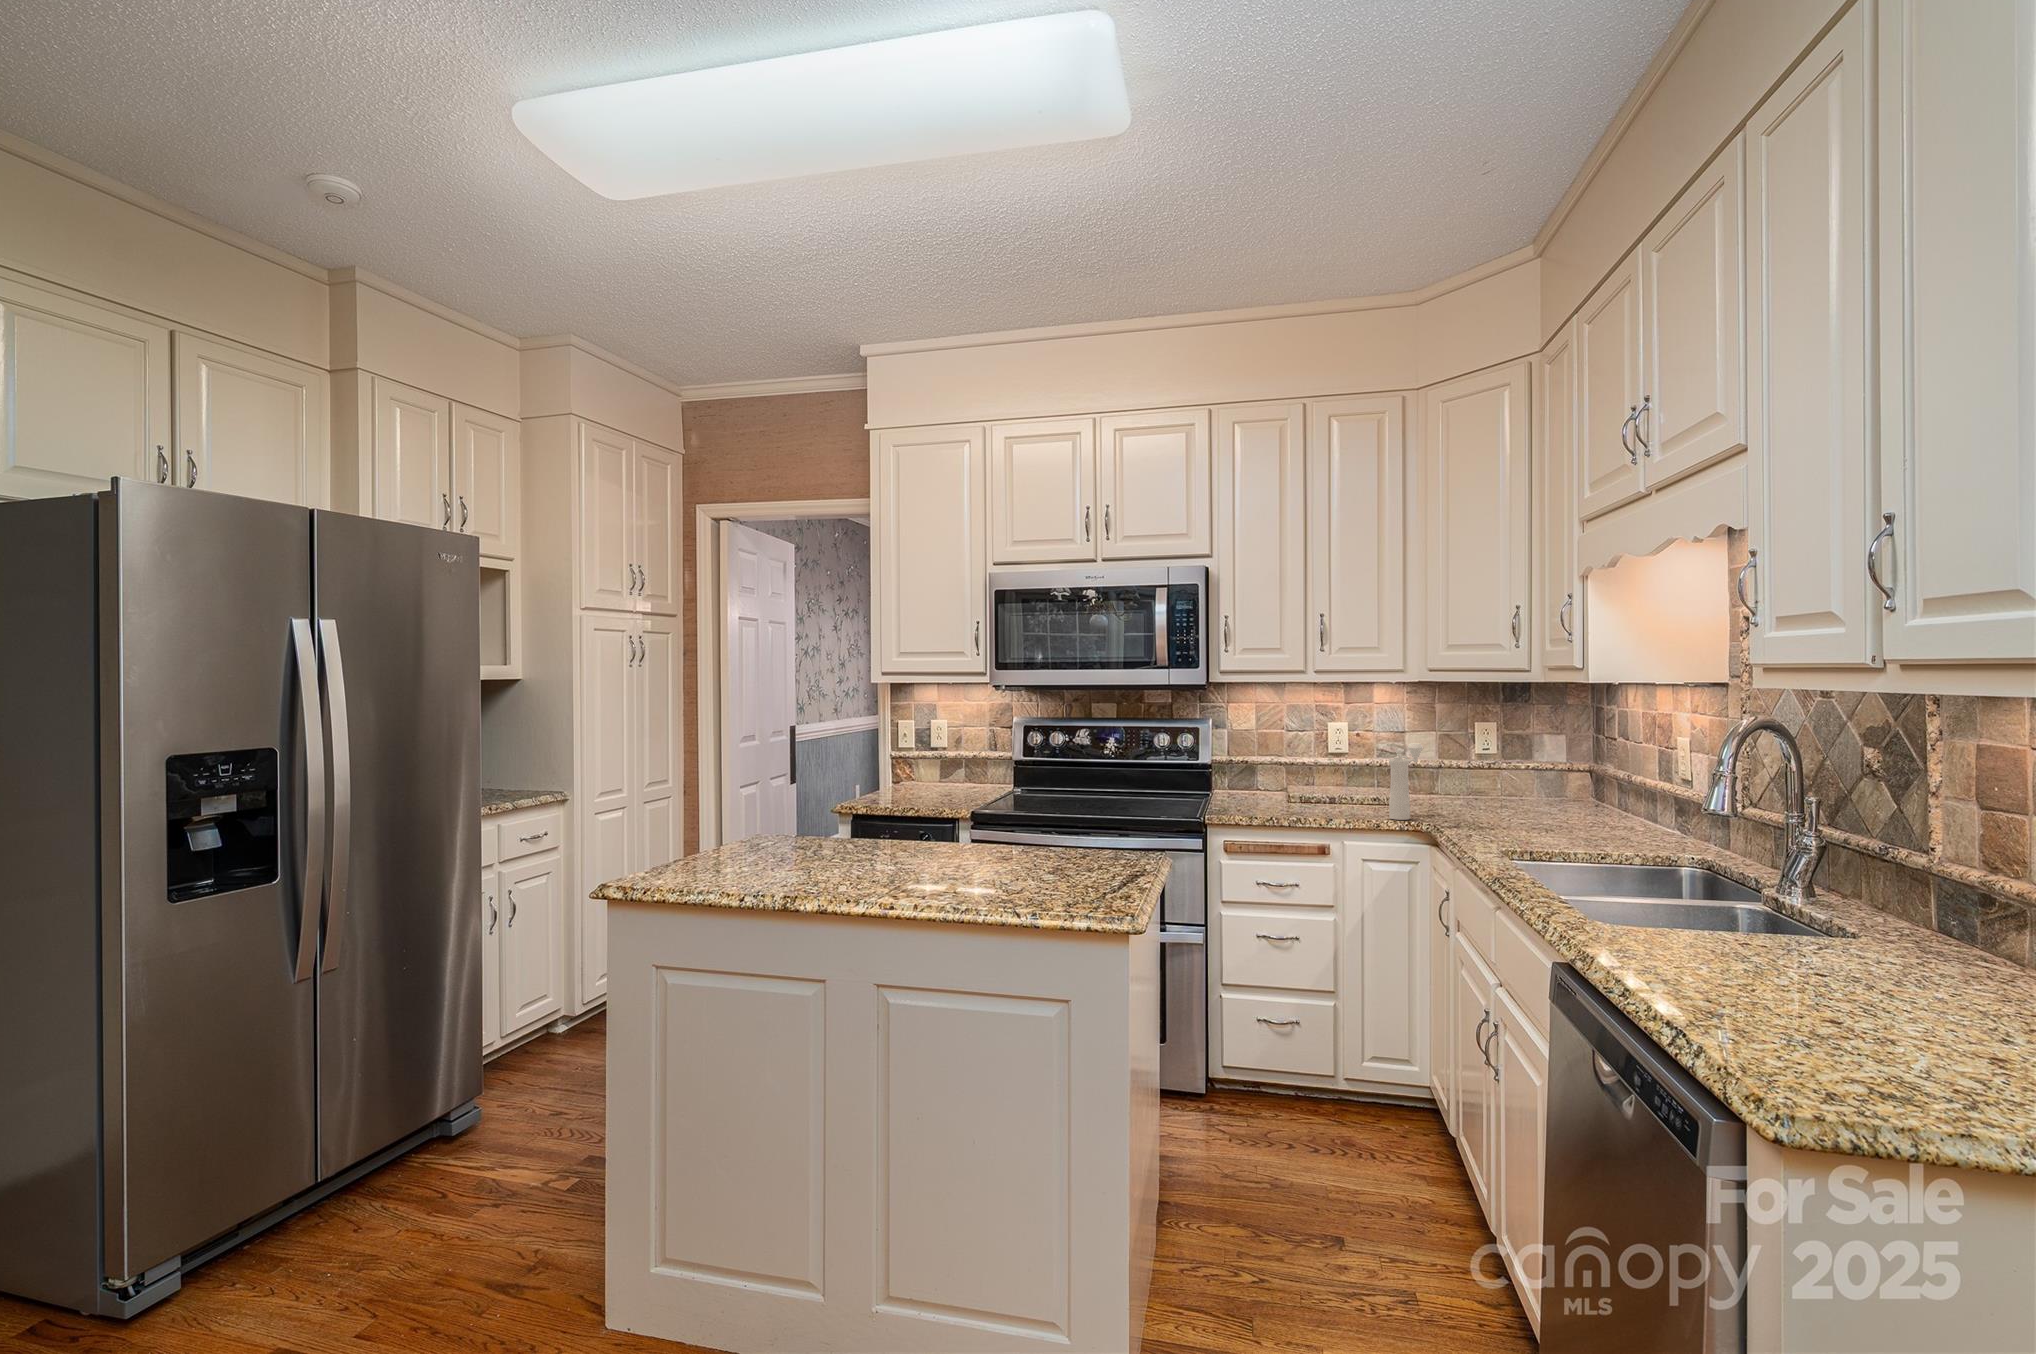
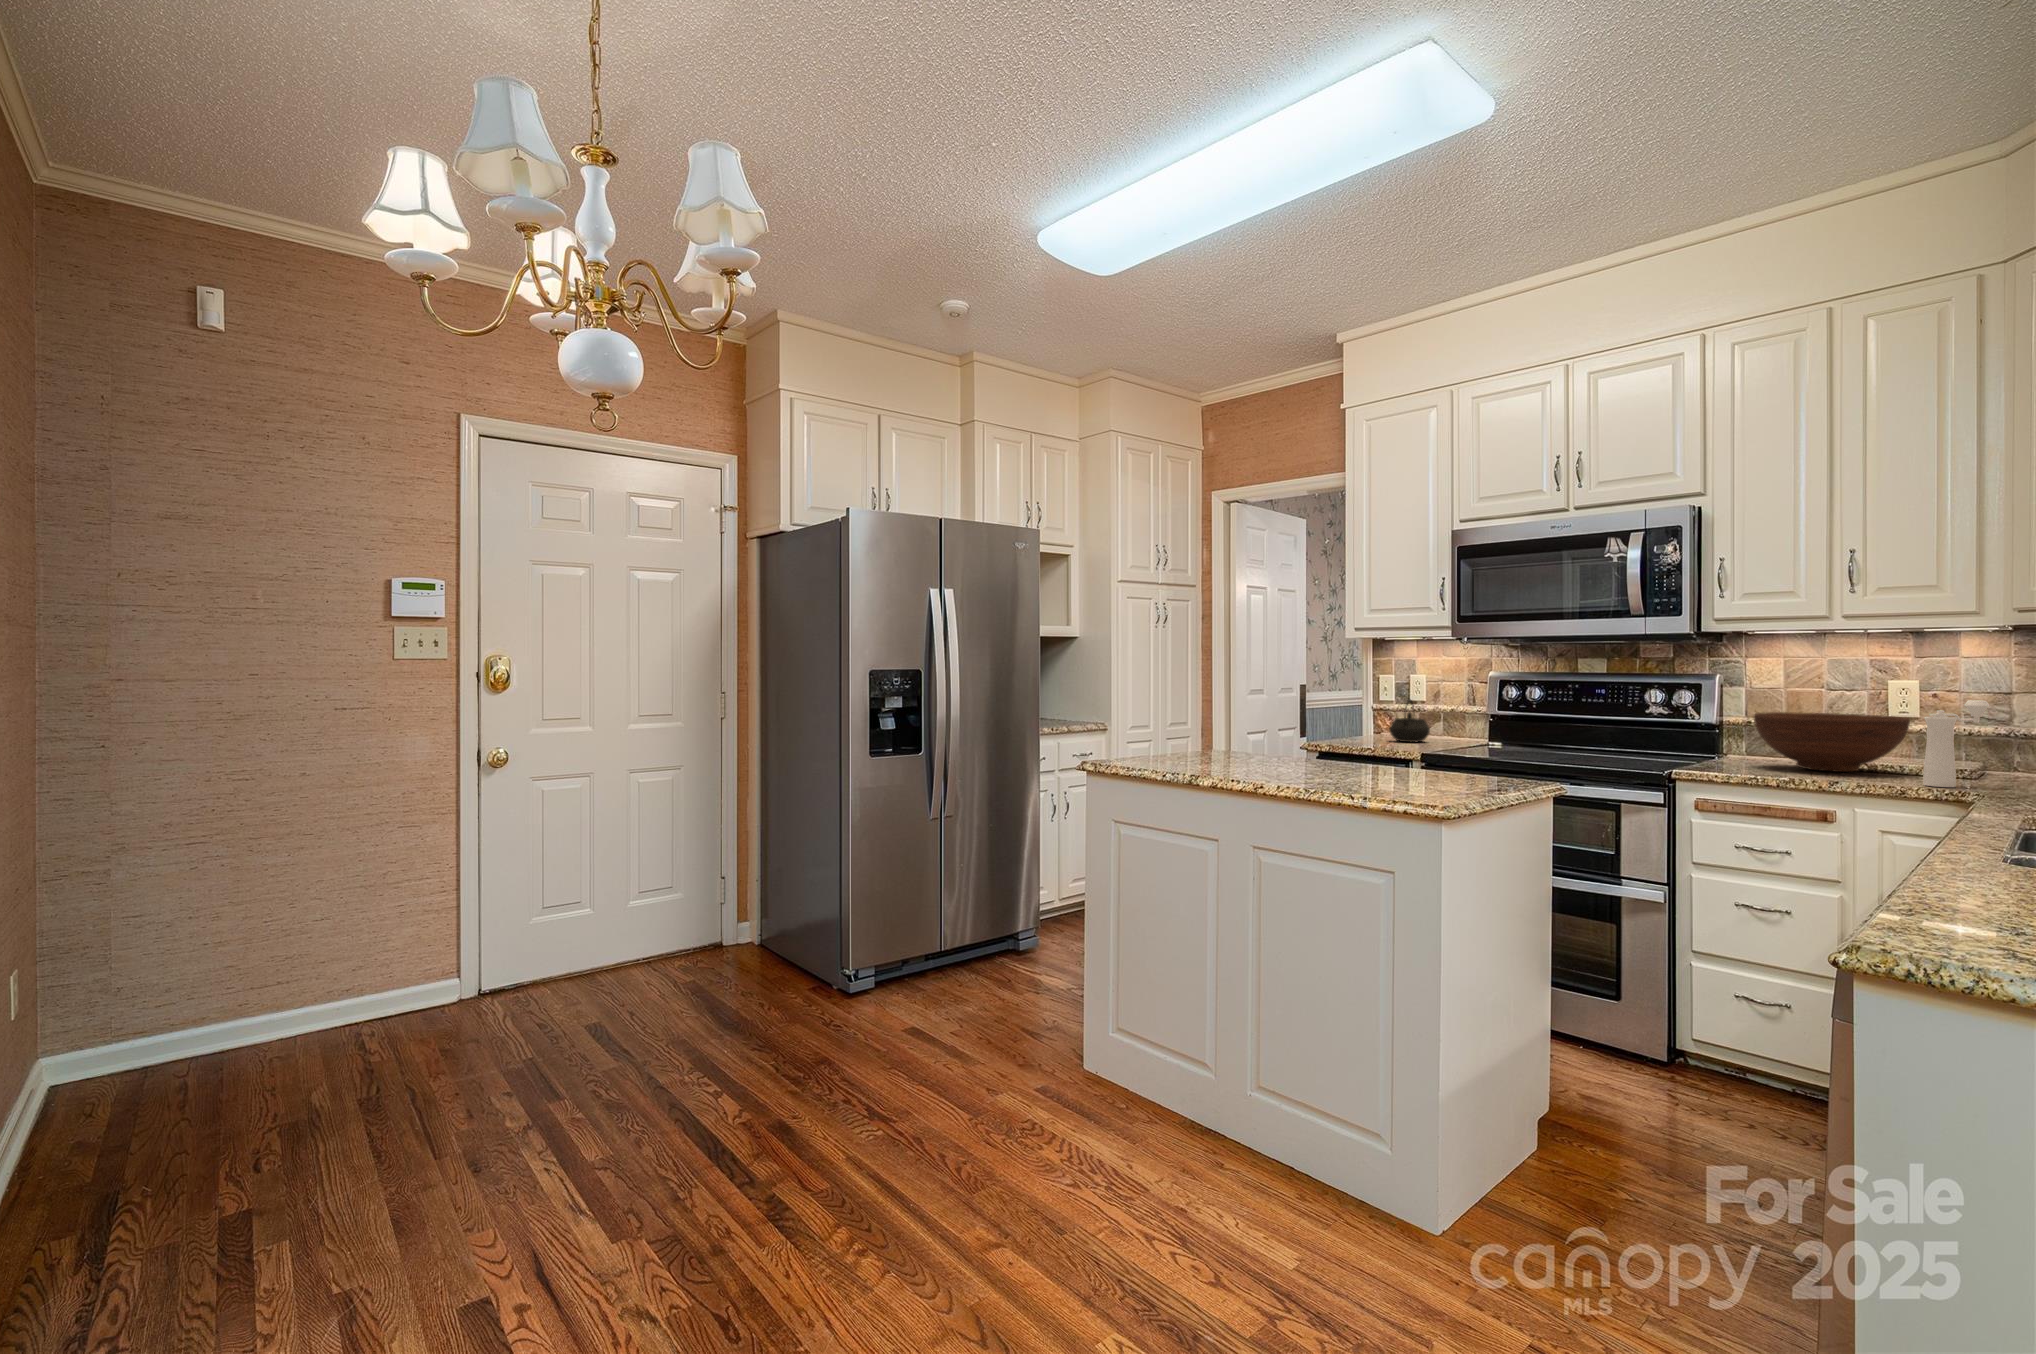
kettle: none [918,749,959,797] -> present [1389,700,1430,742]
fruit bowl: none [1253,753,1362,807] -> present [1754,712,1910,772]

